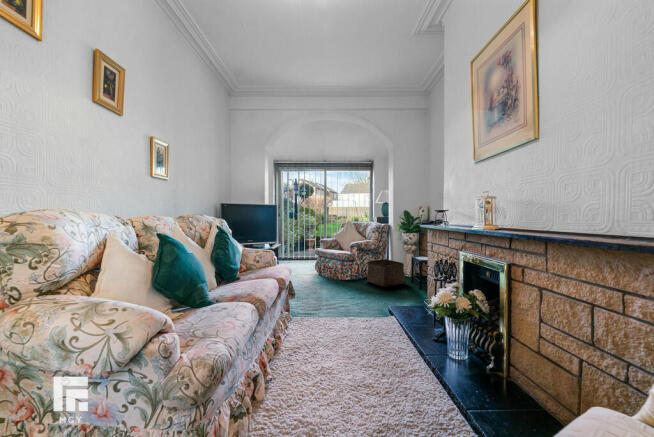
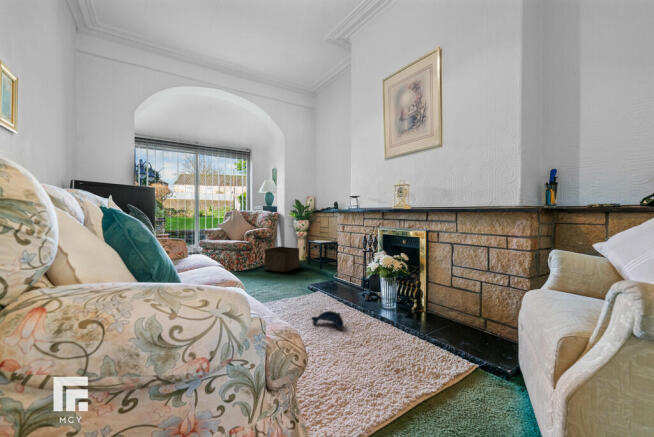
plush toy: none [353,344,384,371] -> present [312,311,343,330]

